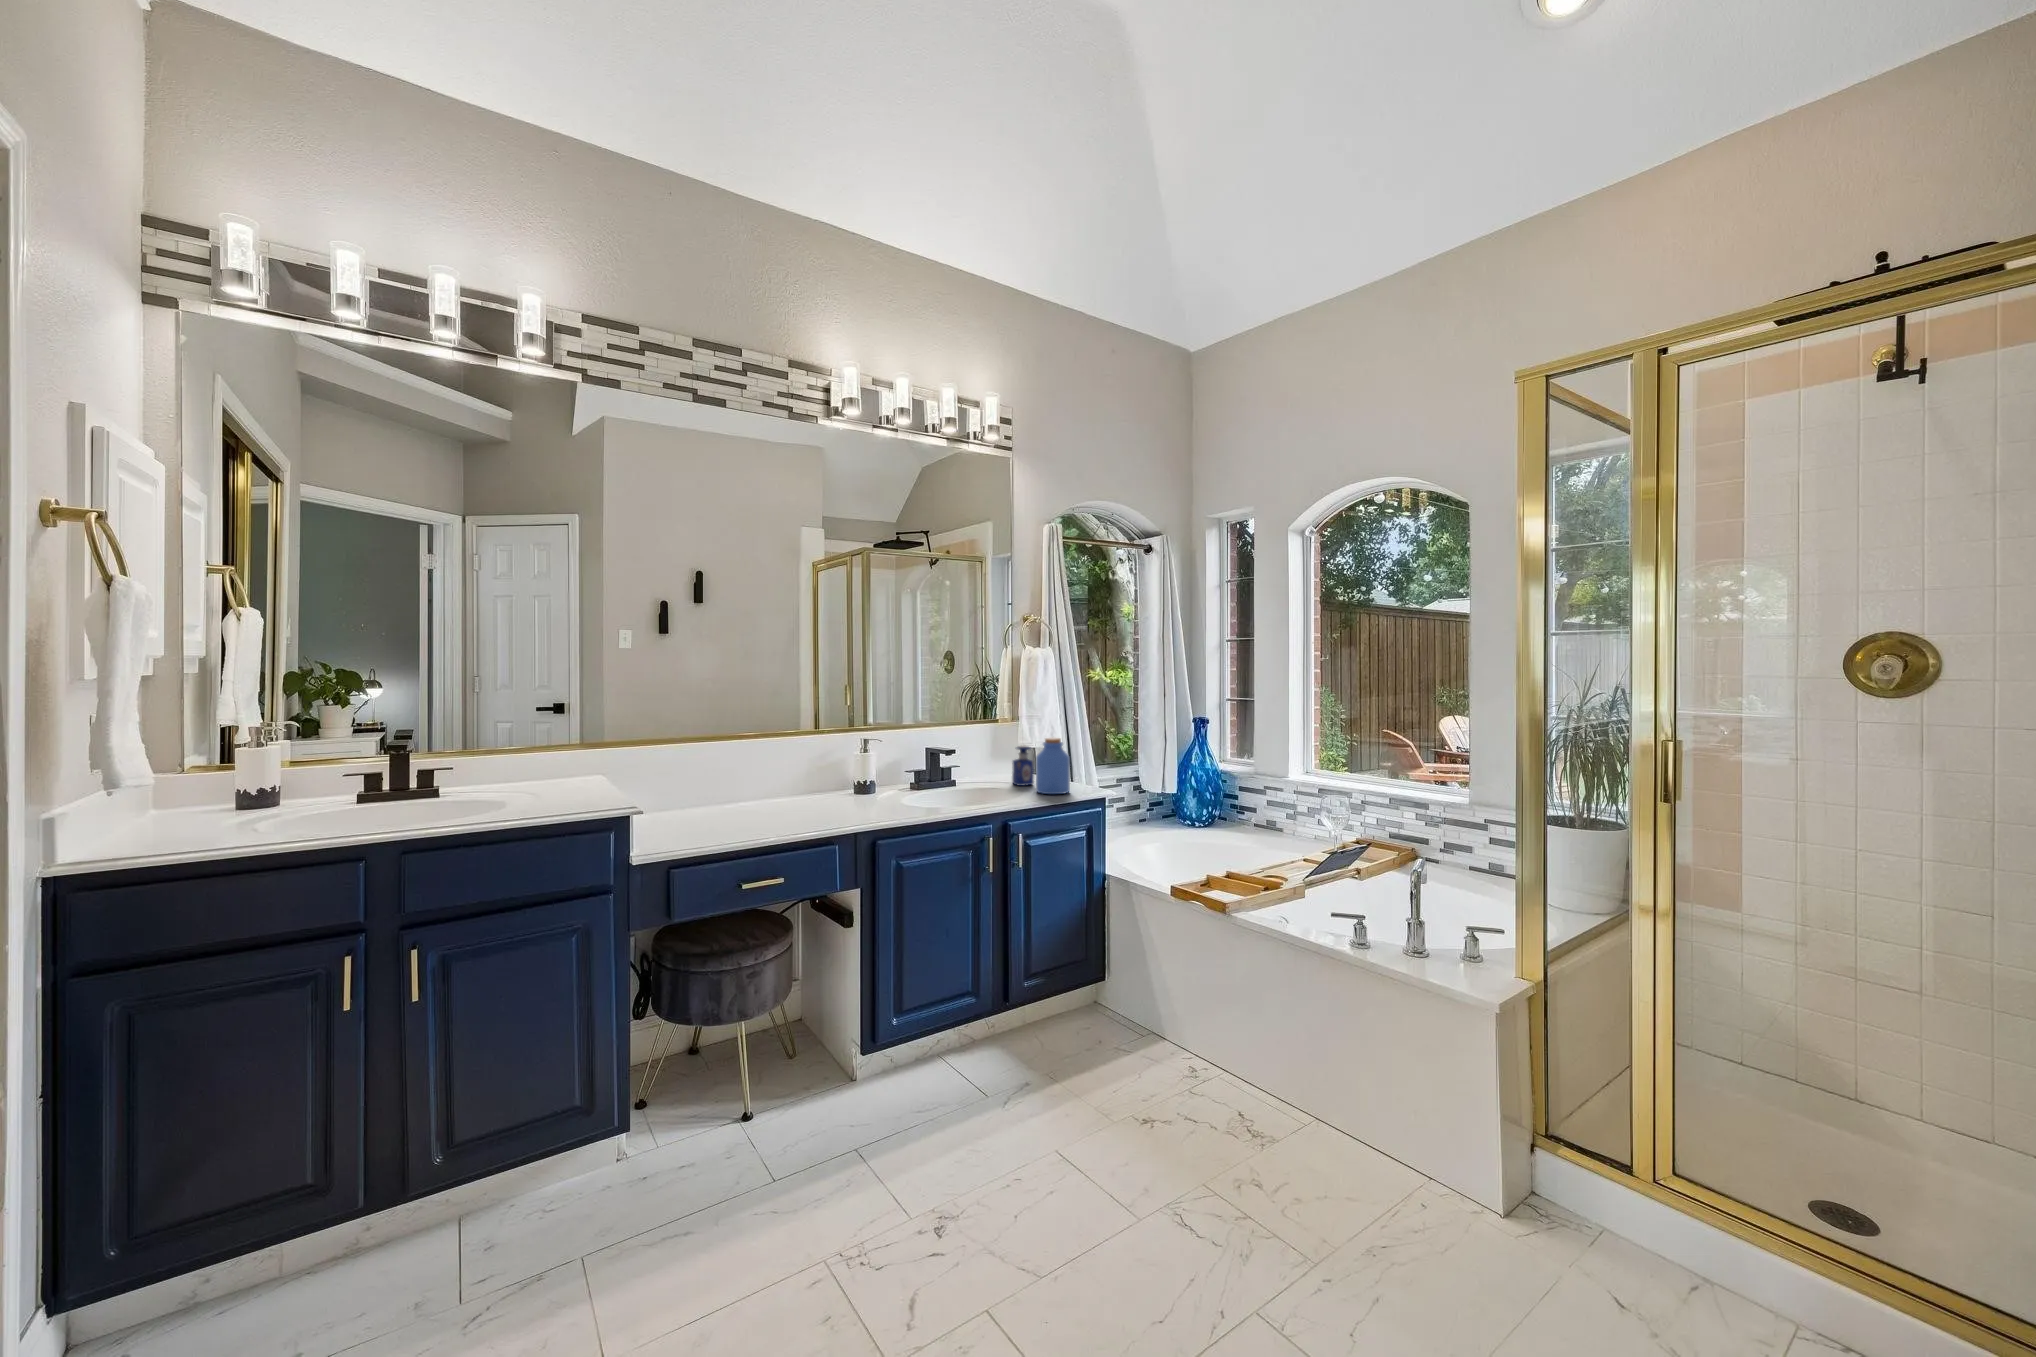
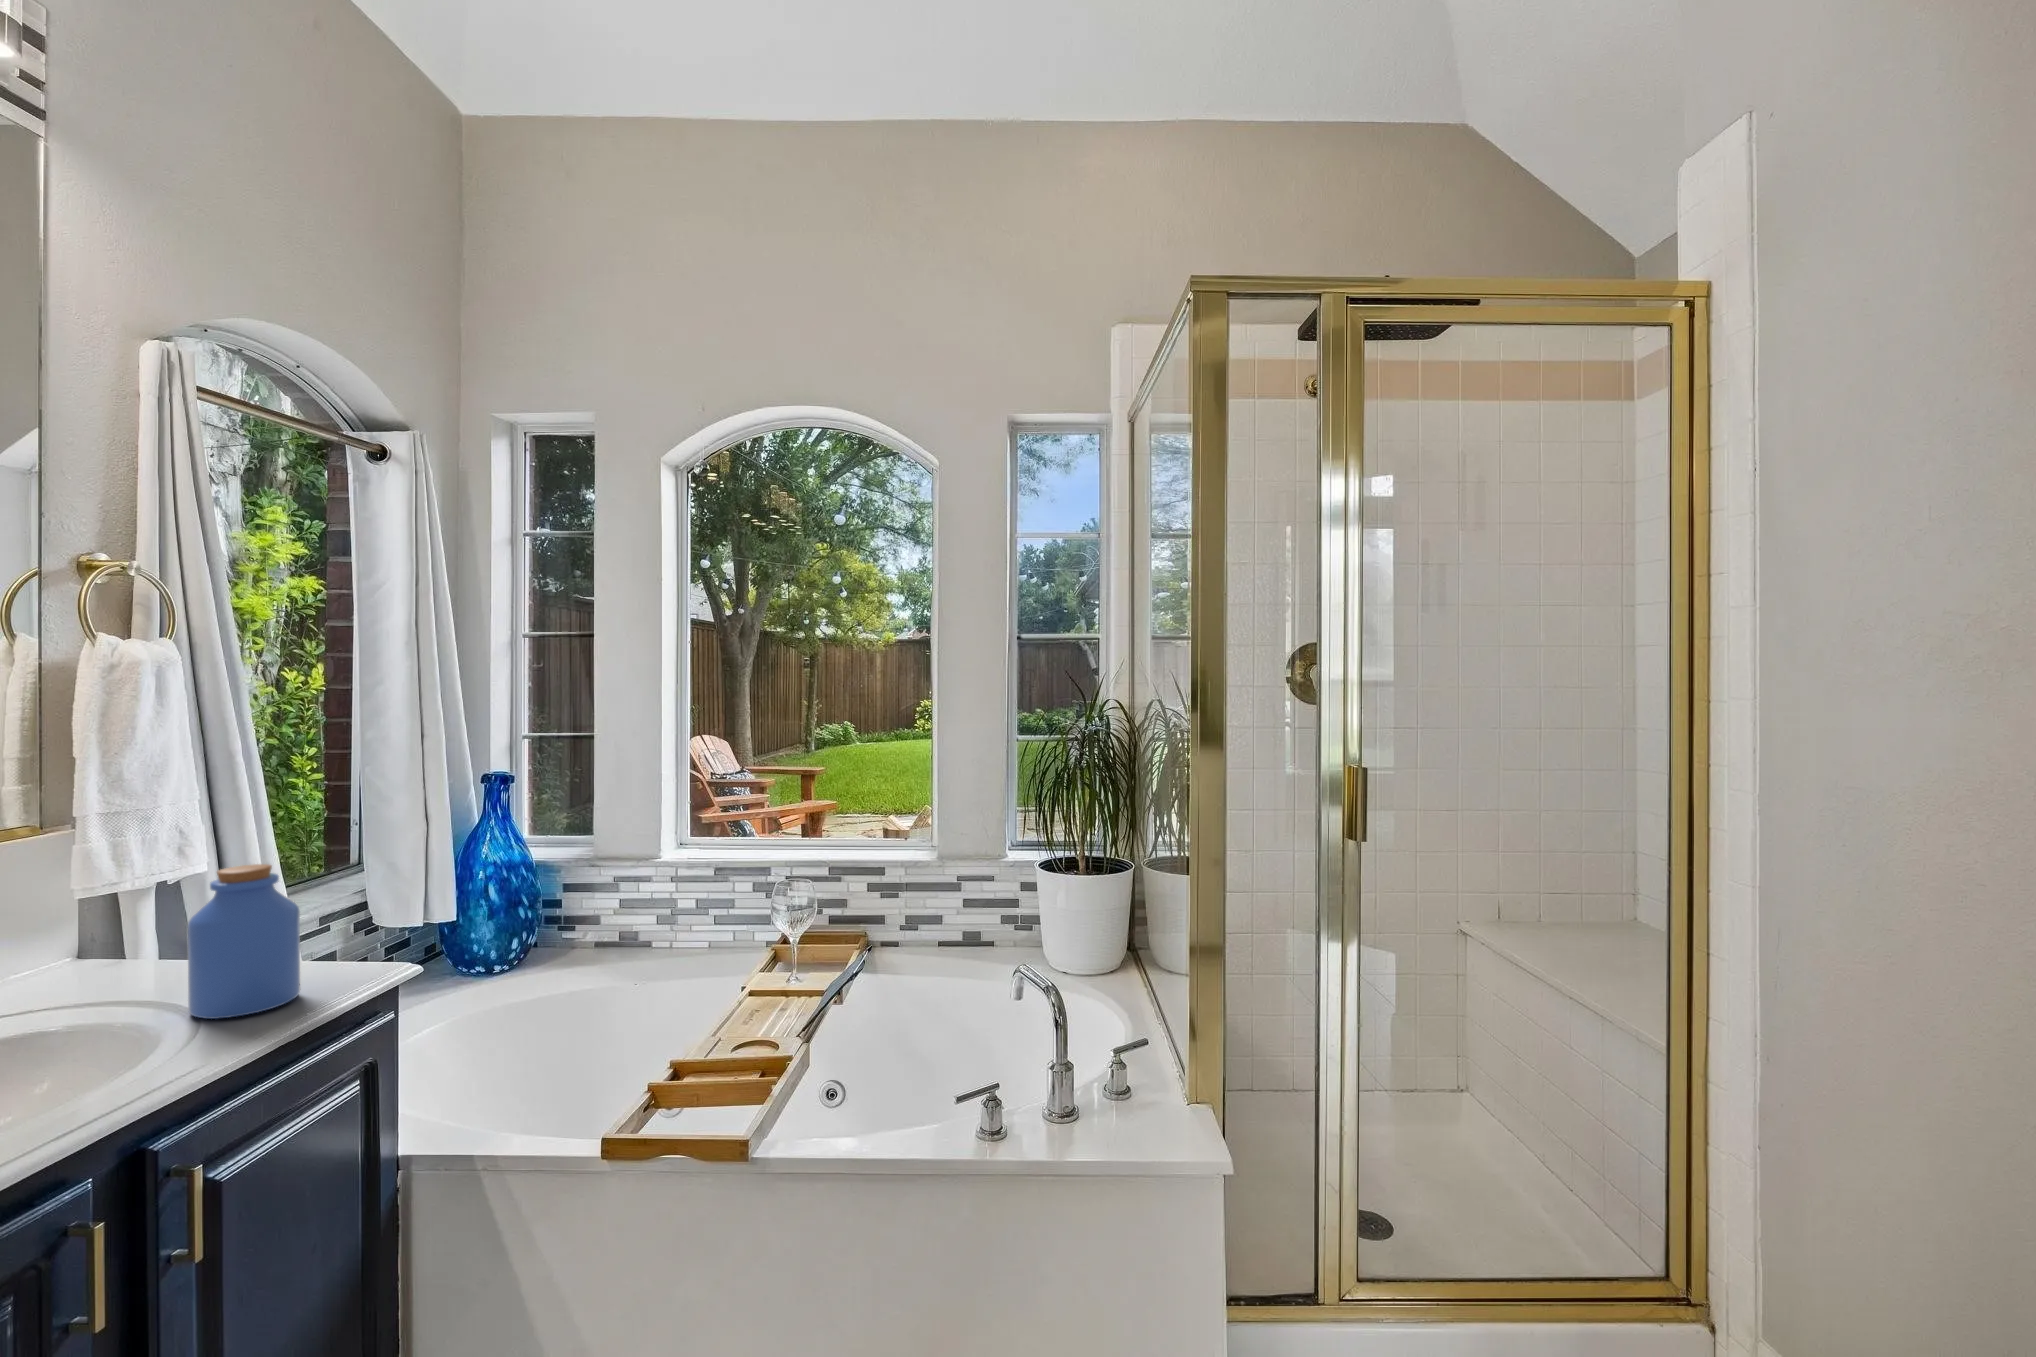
perfume bottle: present [1012,746,1034,786] -> none [74,896,155,1010]

